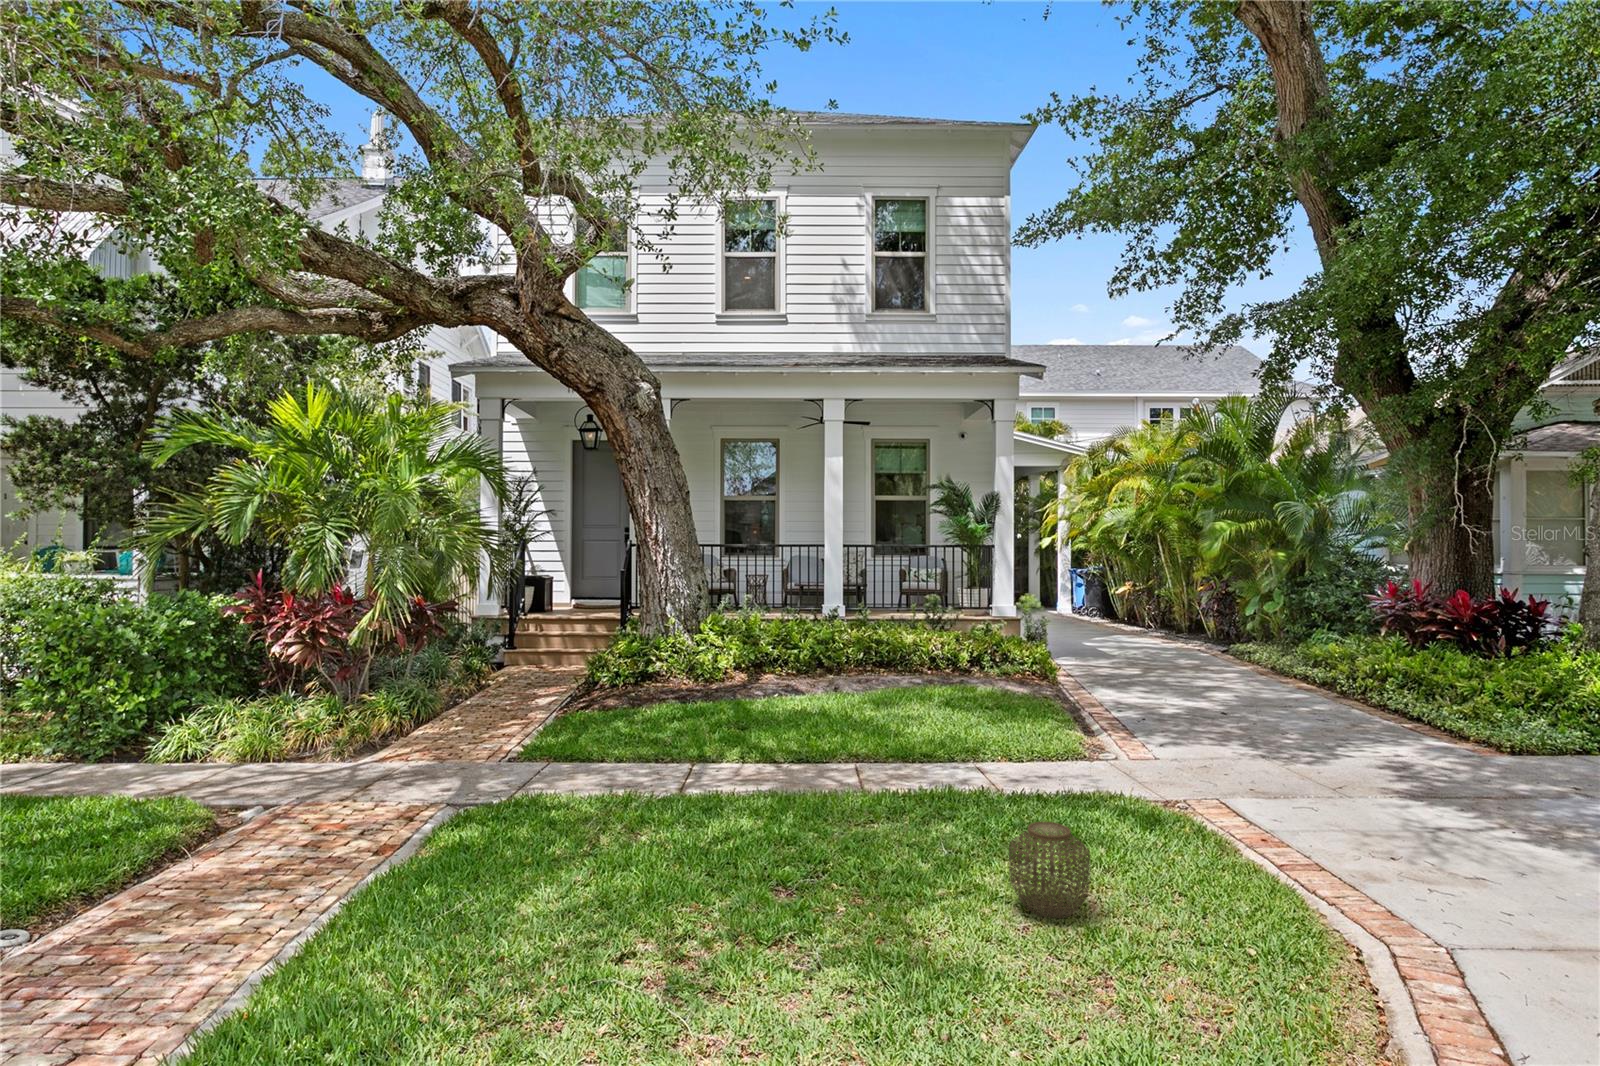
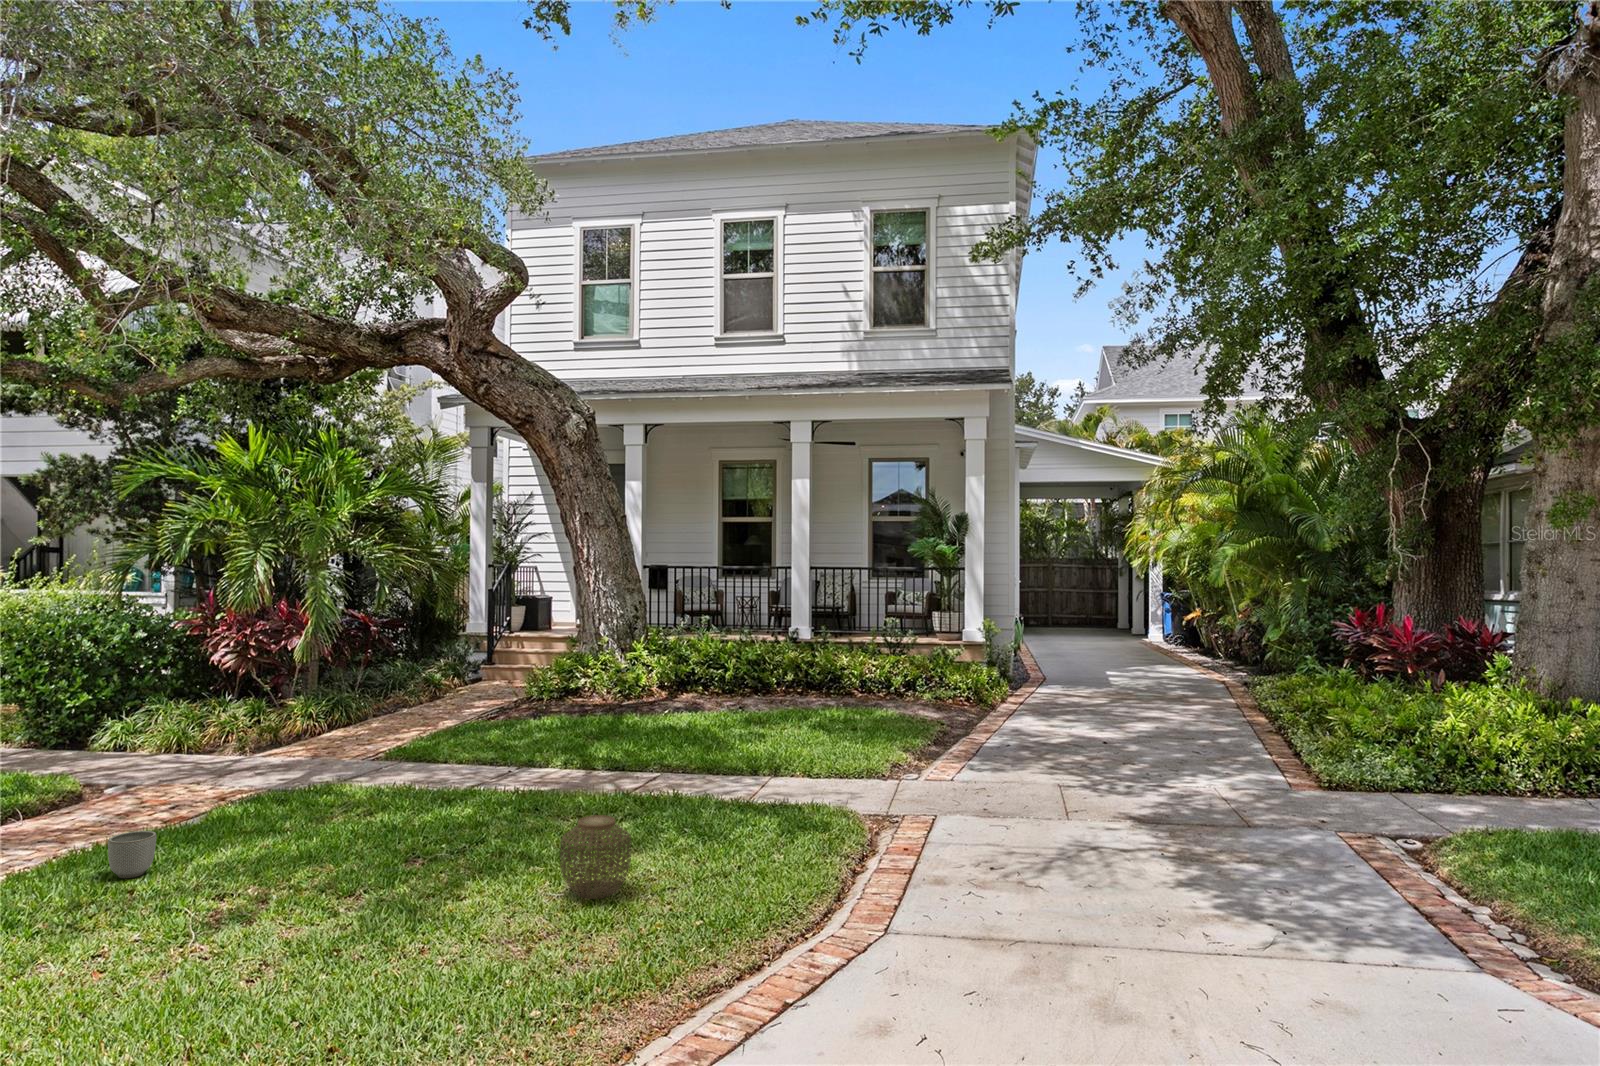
planter: none [456,896,510,962] -> present [108,831,156,878]

